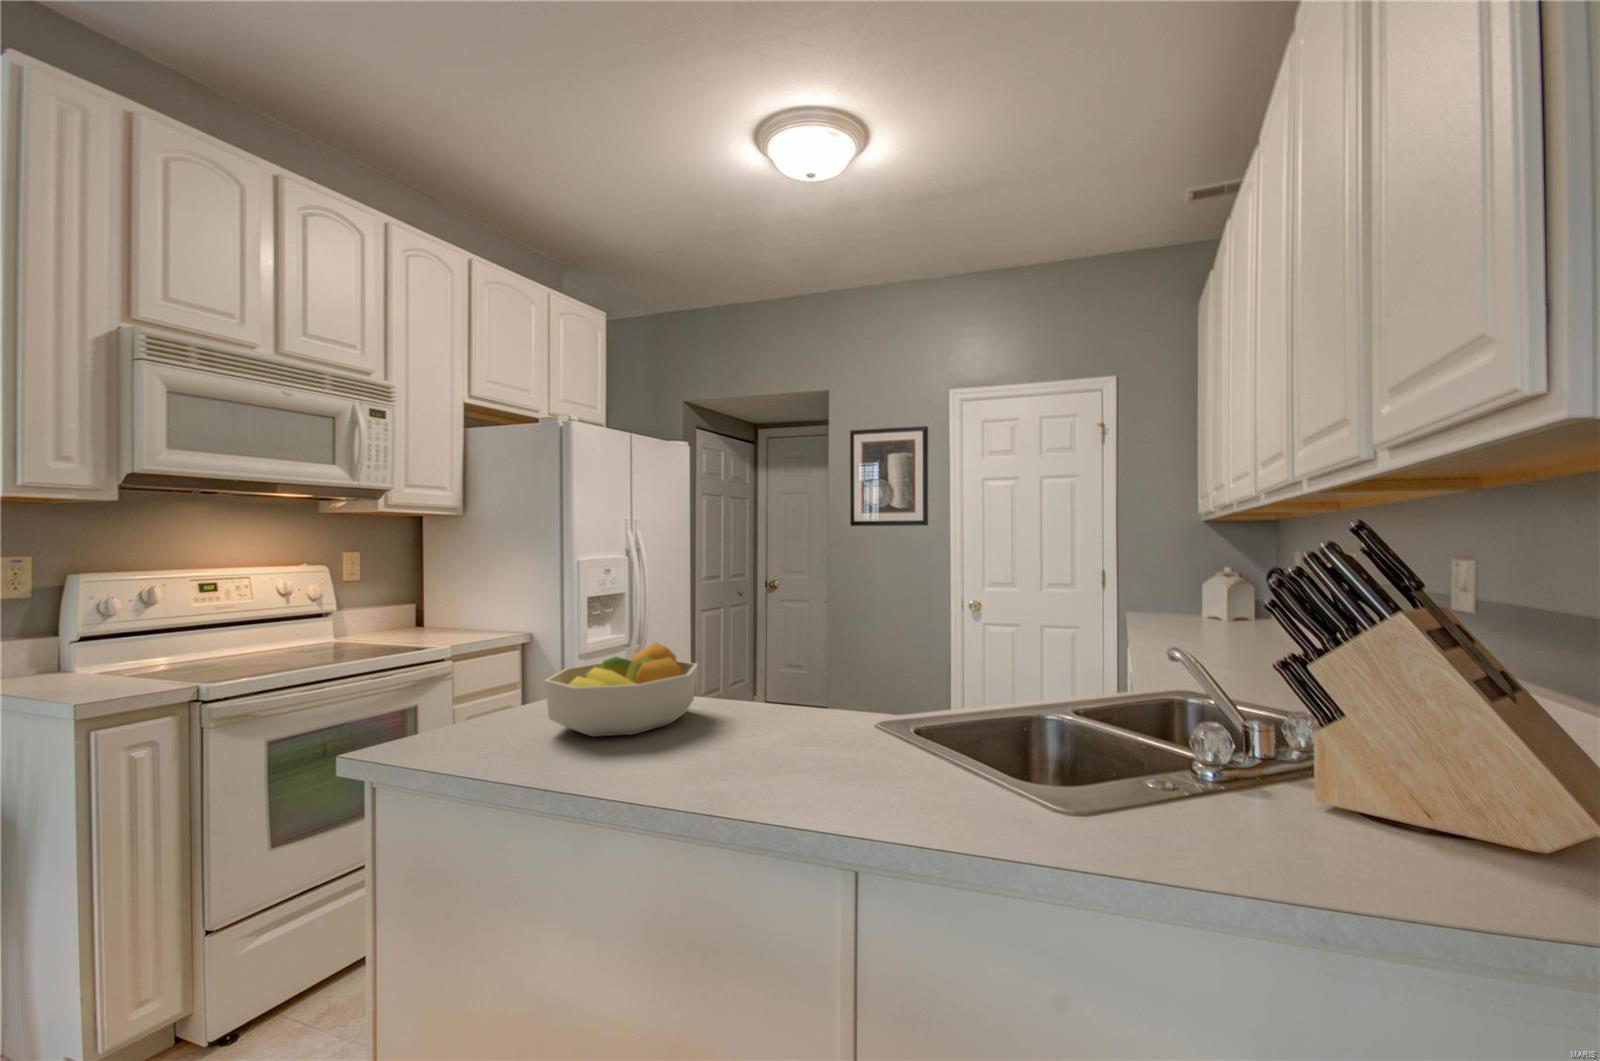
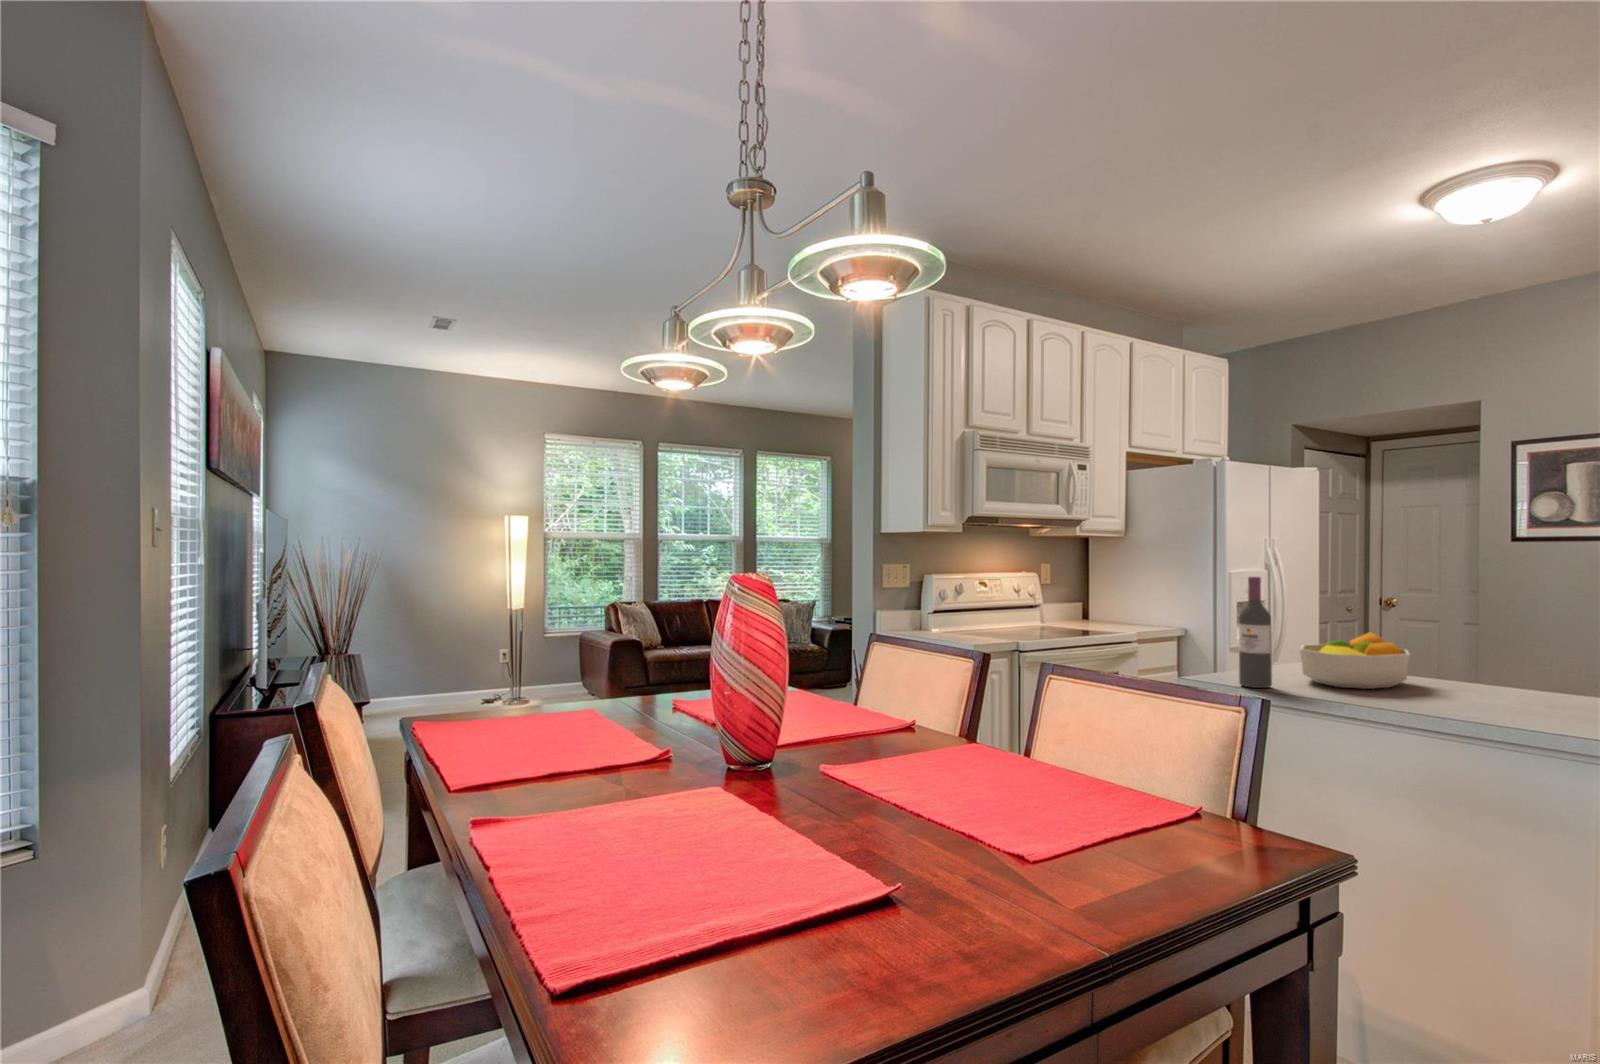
wine bottle: none [432,566,485,760] -> present [1239,577,1272,688]

